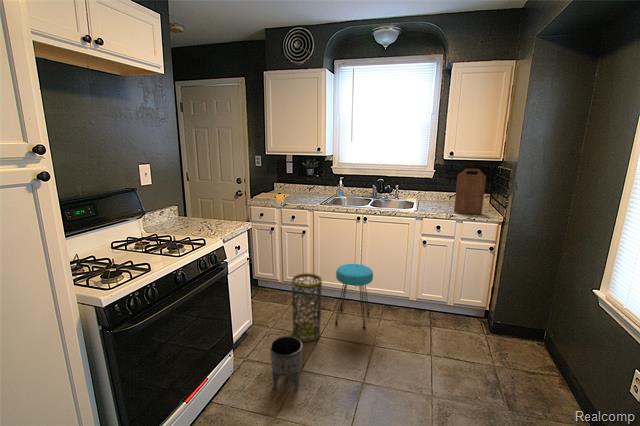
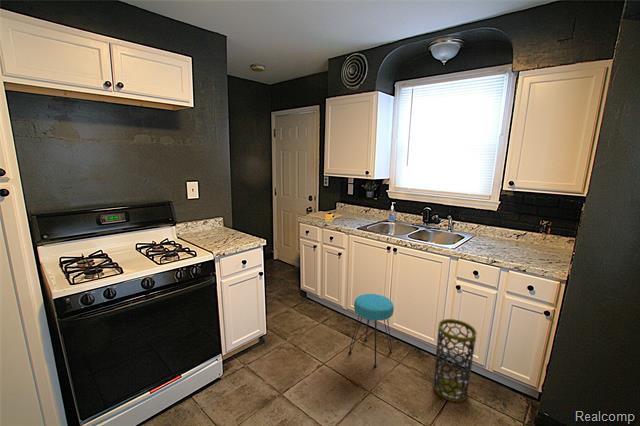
cutting board: present [454,169,486,214] -> none [501,205,547,265]
trash can: present [292,273,322,341] -> present [433,319,477,402]
planter: present [270,336,302,390] -> none [247,351,279,407]

